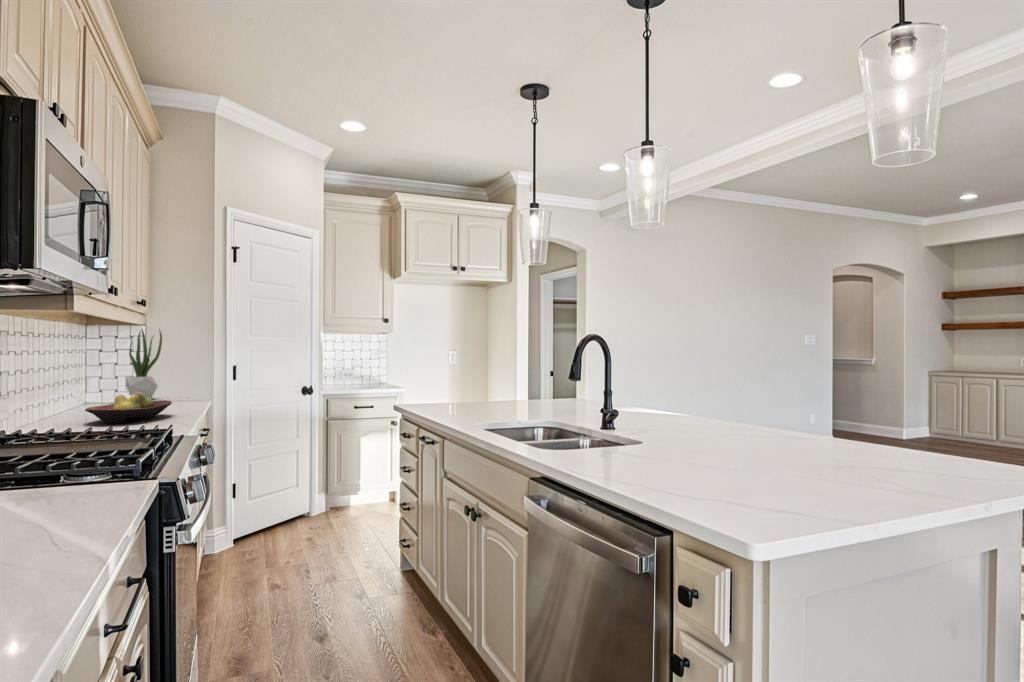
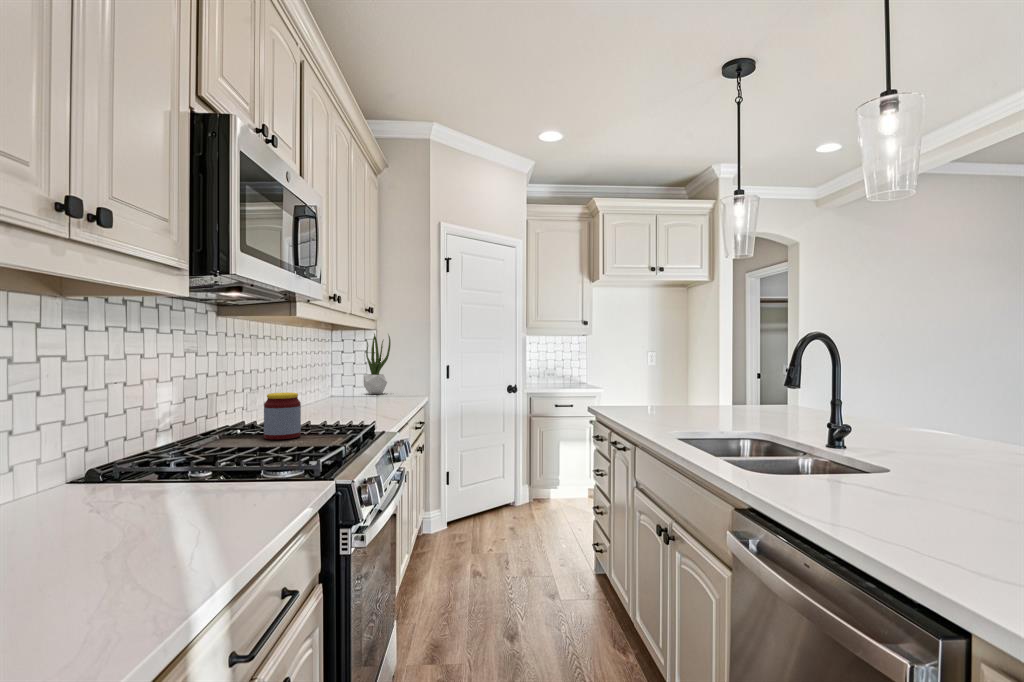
fruit bowl: present [85,392,172,424] -> none [320,389,388,416]
jar: none [29,396,79,450] -> present [264,393,301,440]

